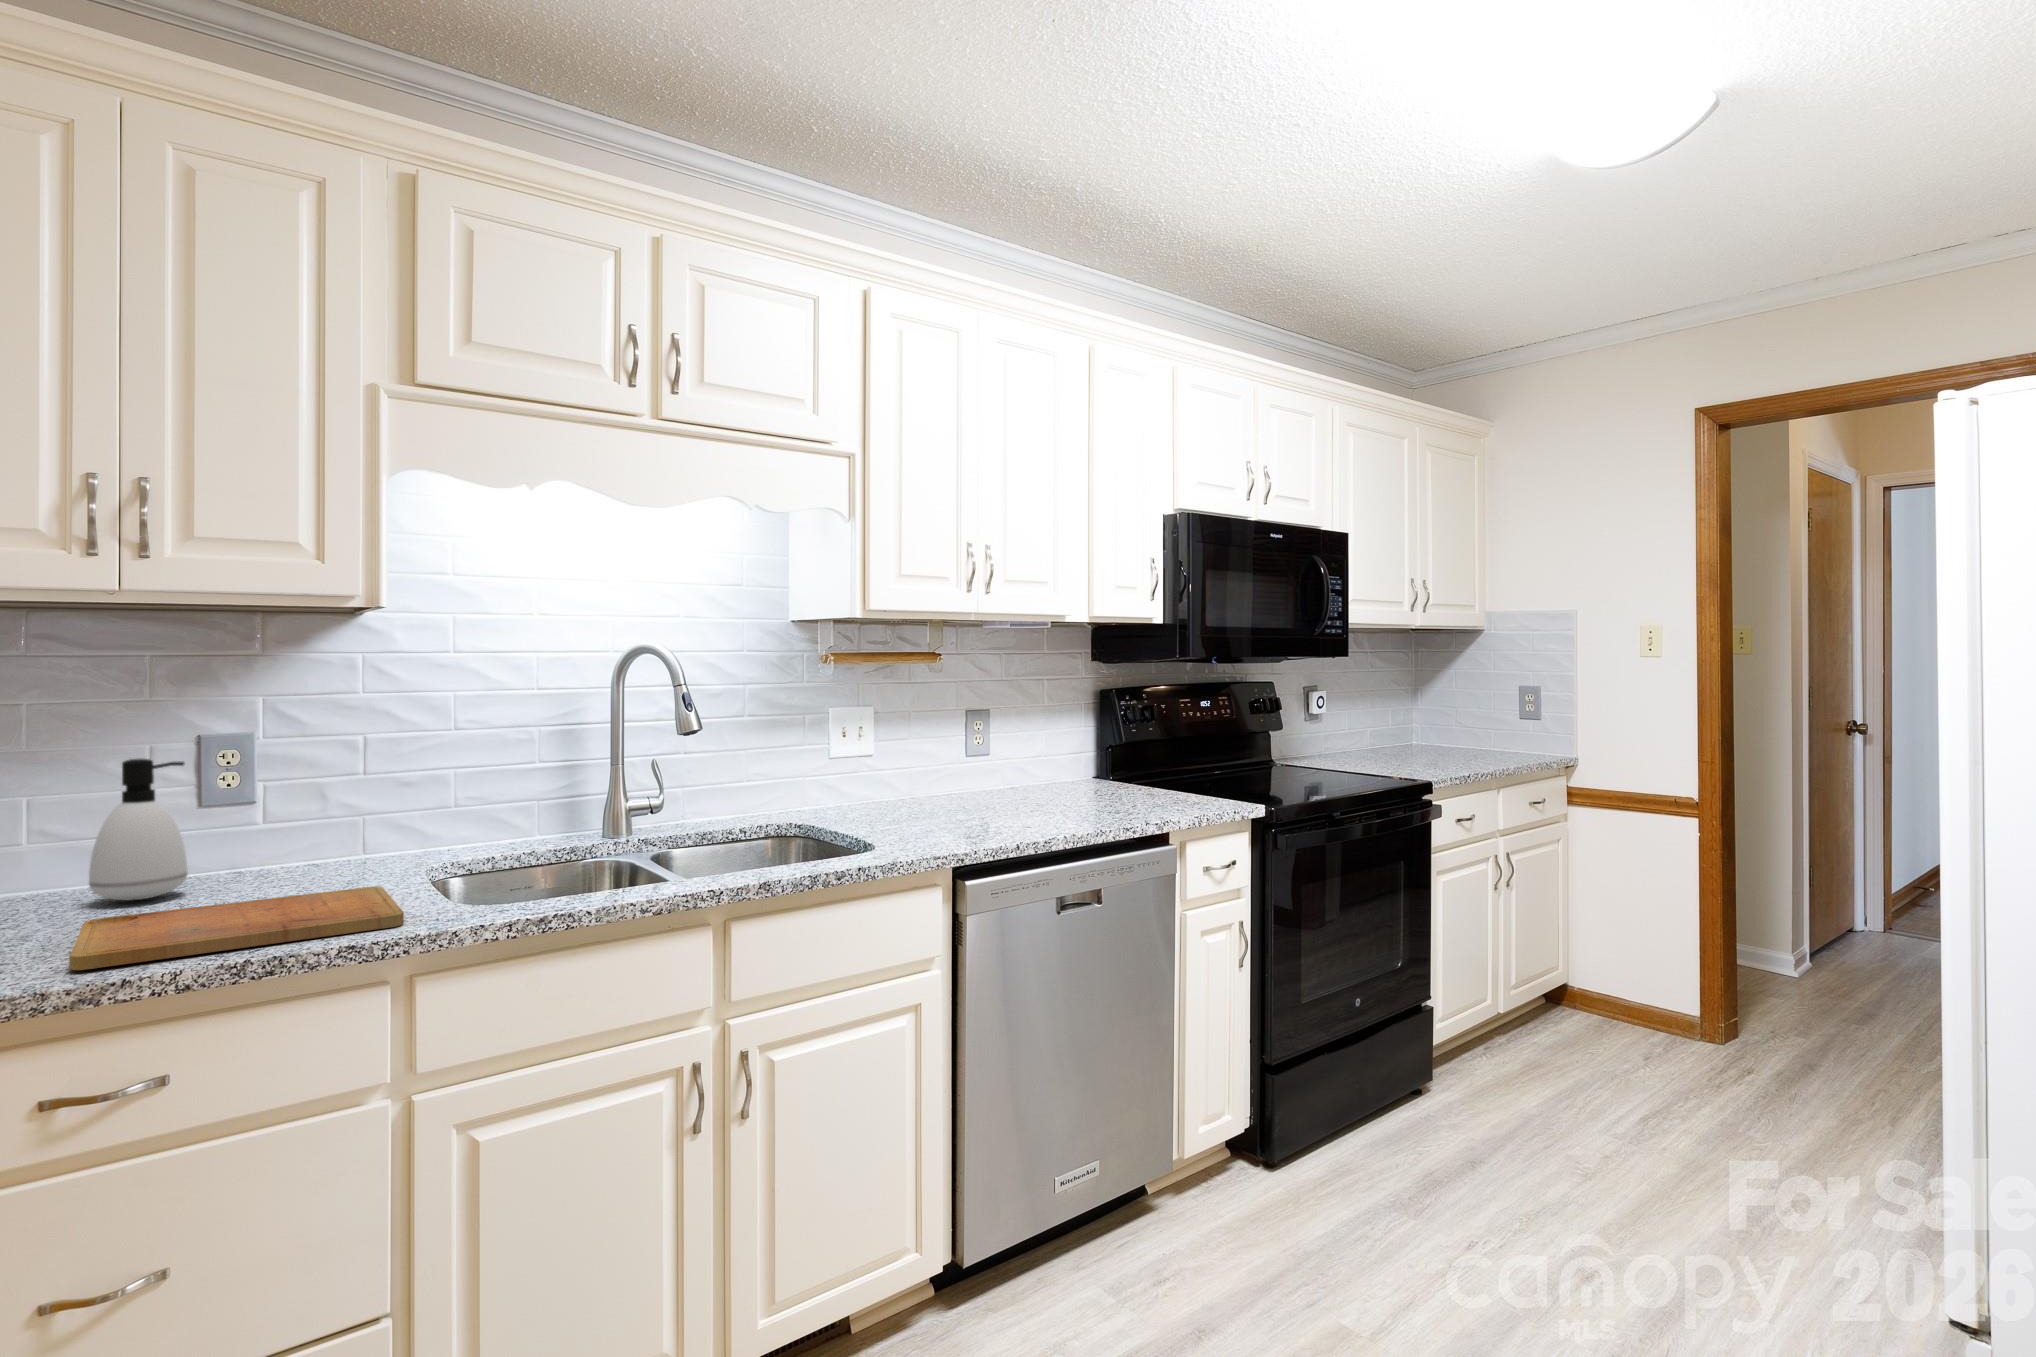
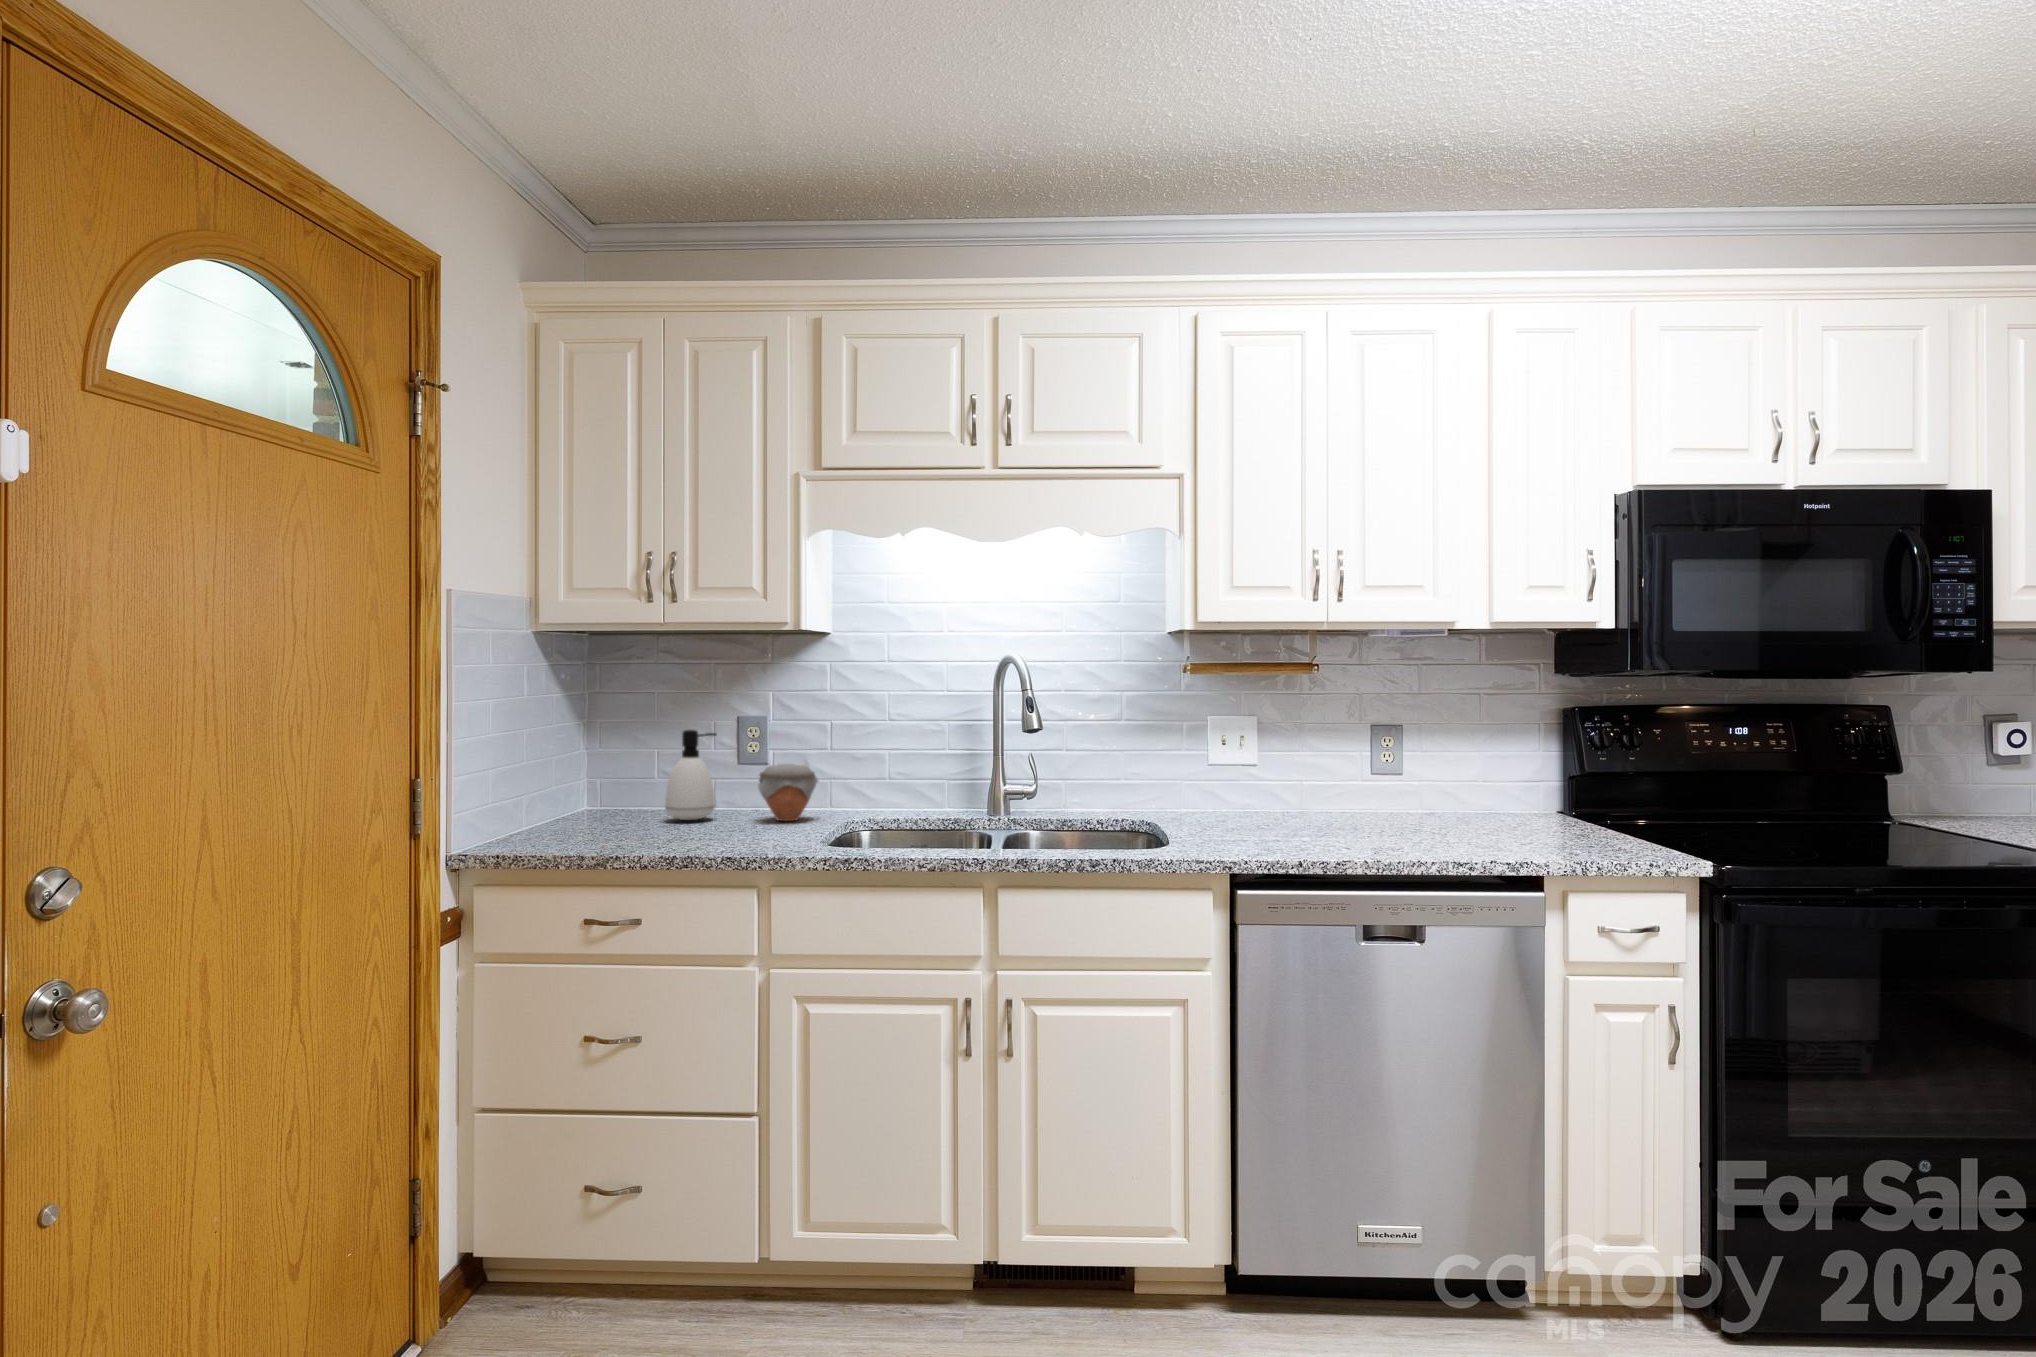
jar: none [270,797,369,880] -> present [758,764,818,821]
cutting board: present [70,886,404,970] -> none [602,826,792,852]

